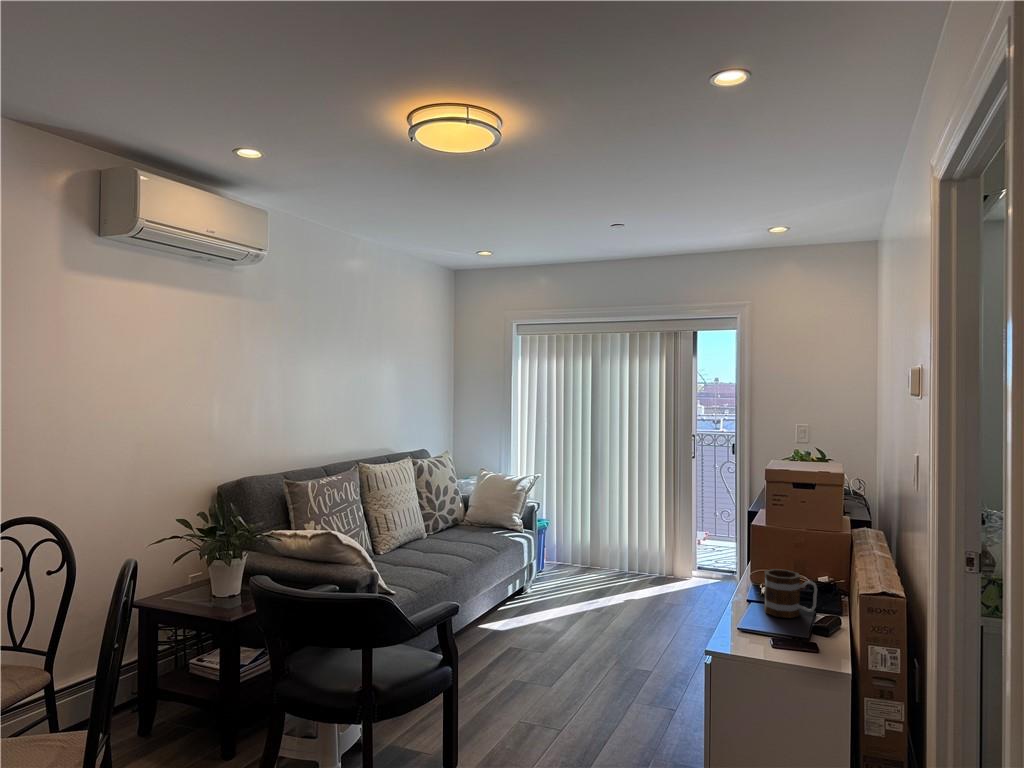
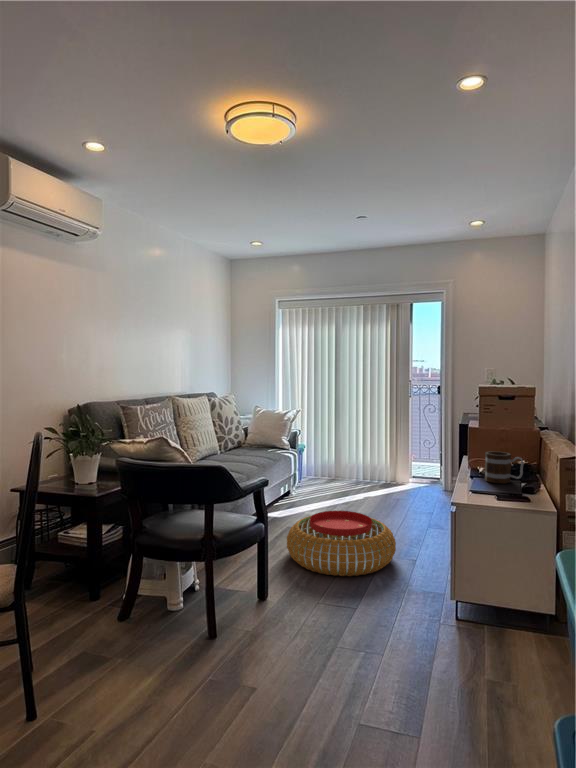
pouf: none [496,633,647,735] -> present [287,511,396,576]

